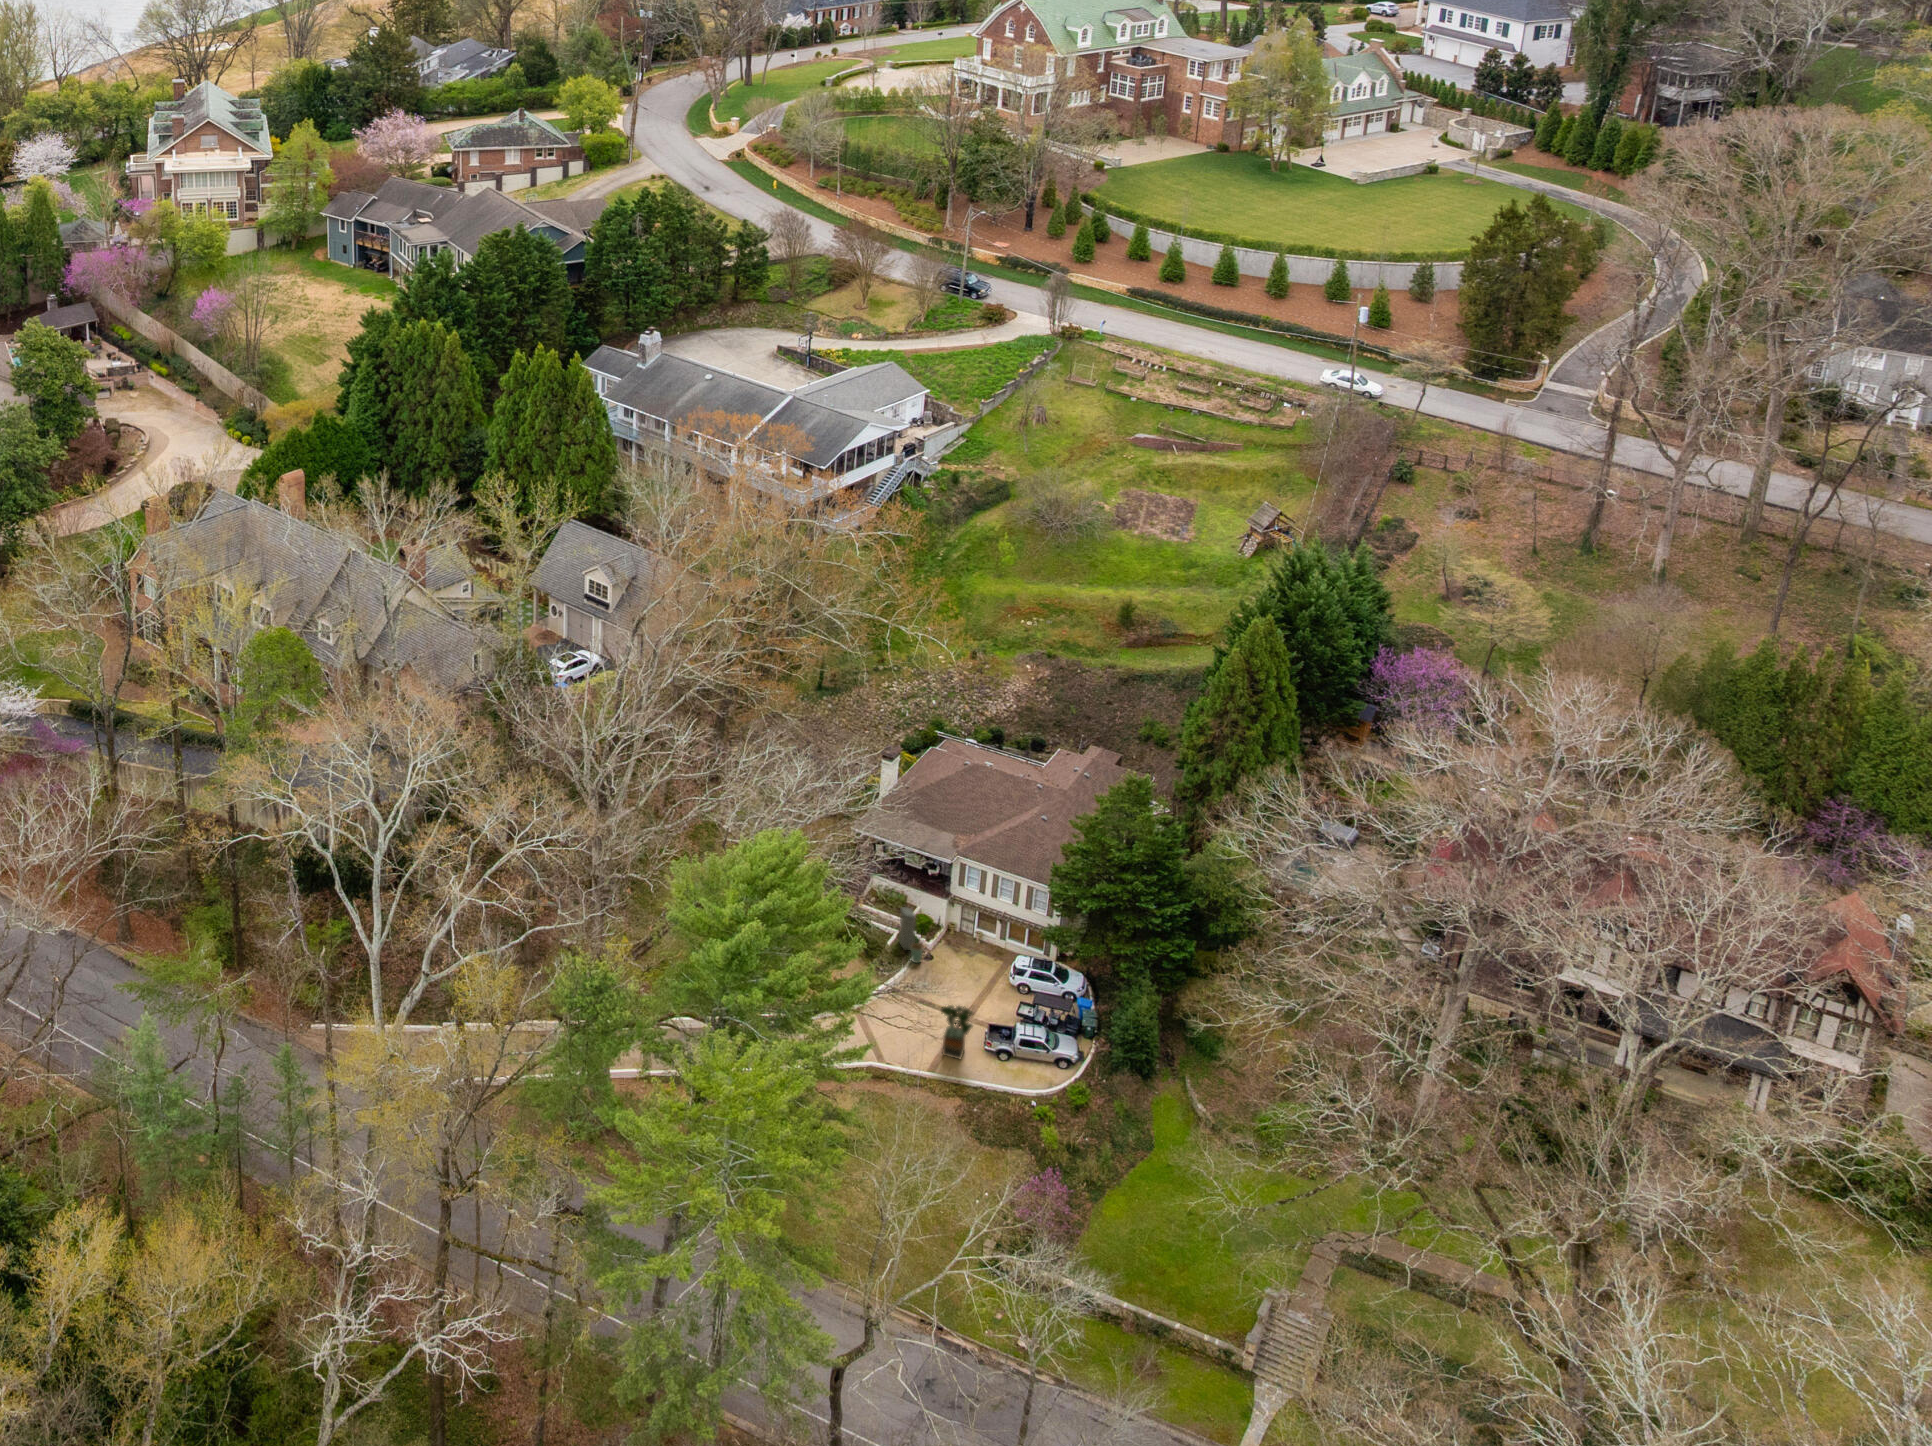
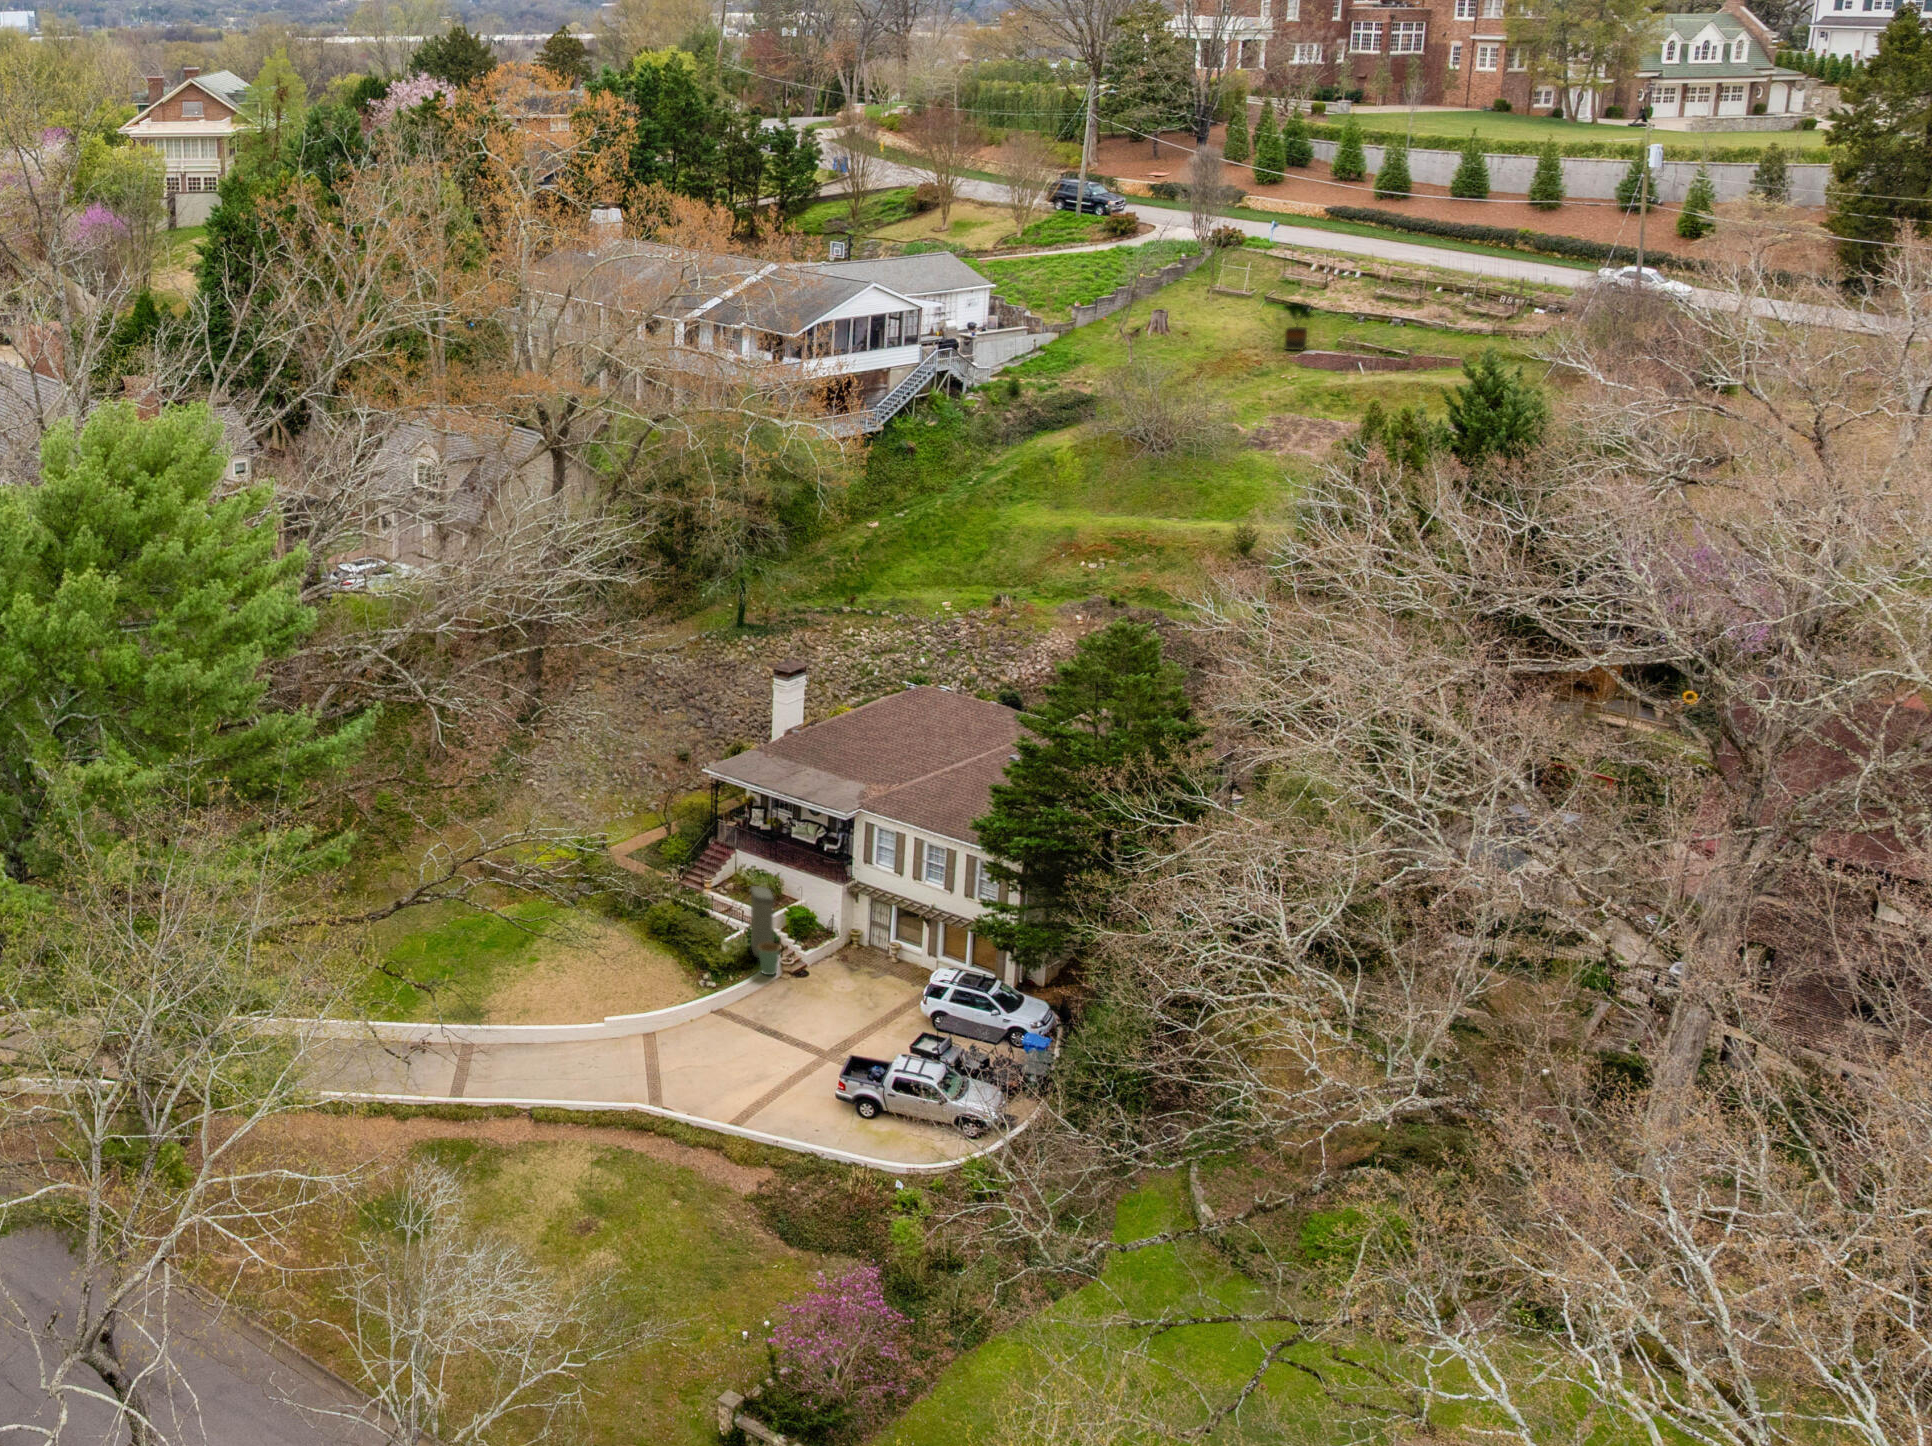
potted tree: present [941,1005,973,1059] -> present [1284,303,1314,350]

